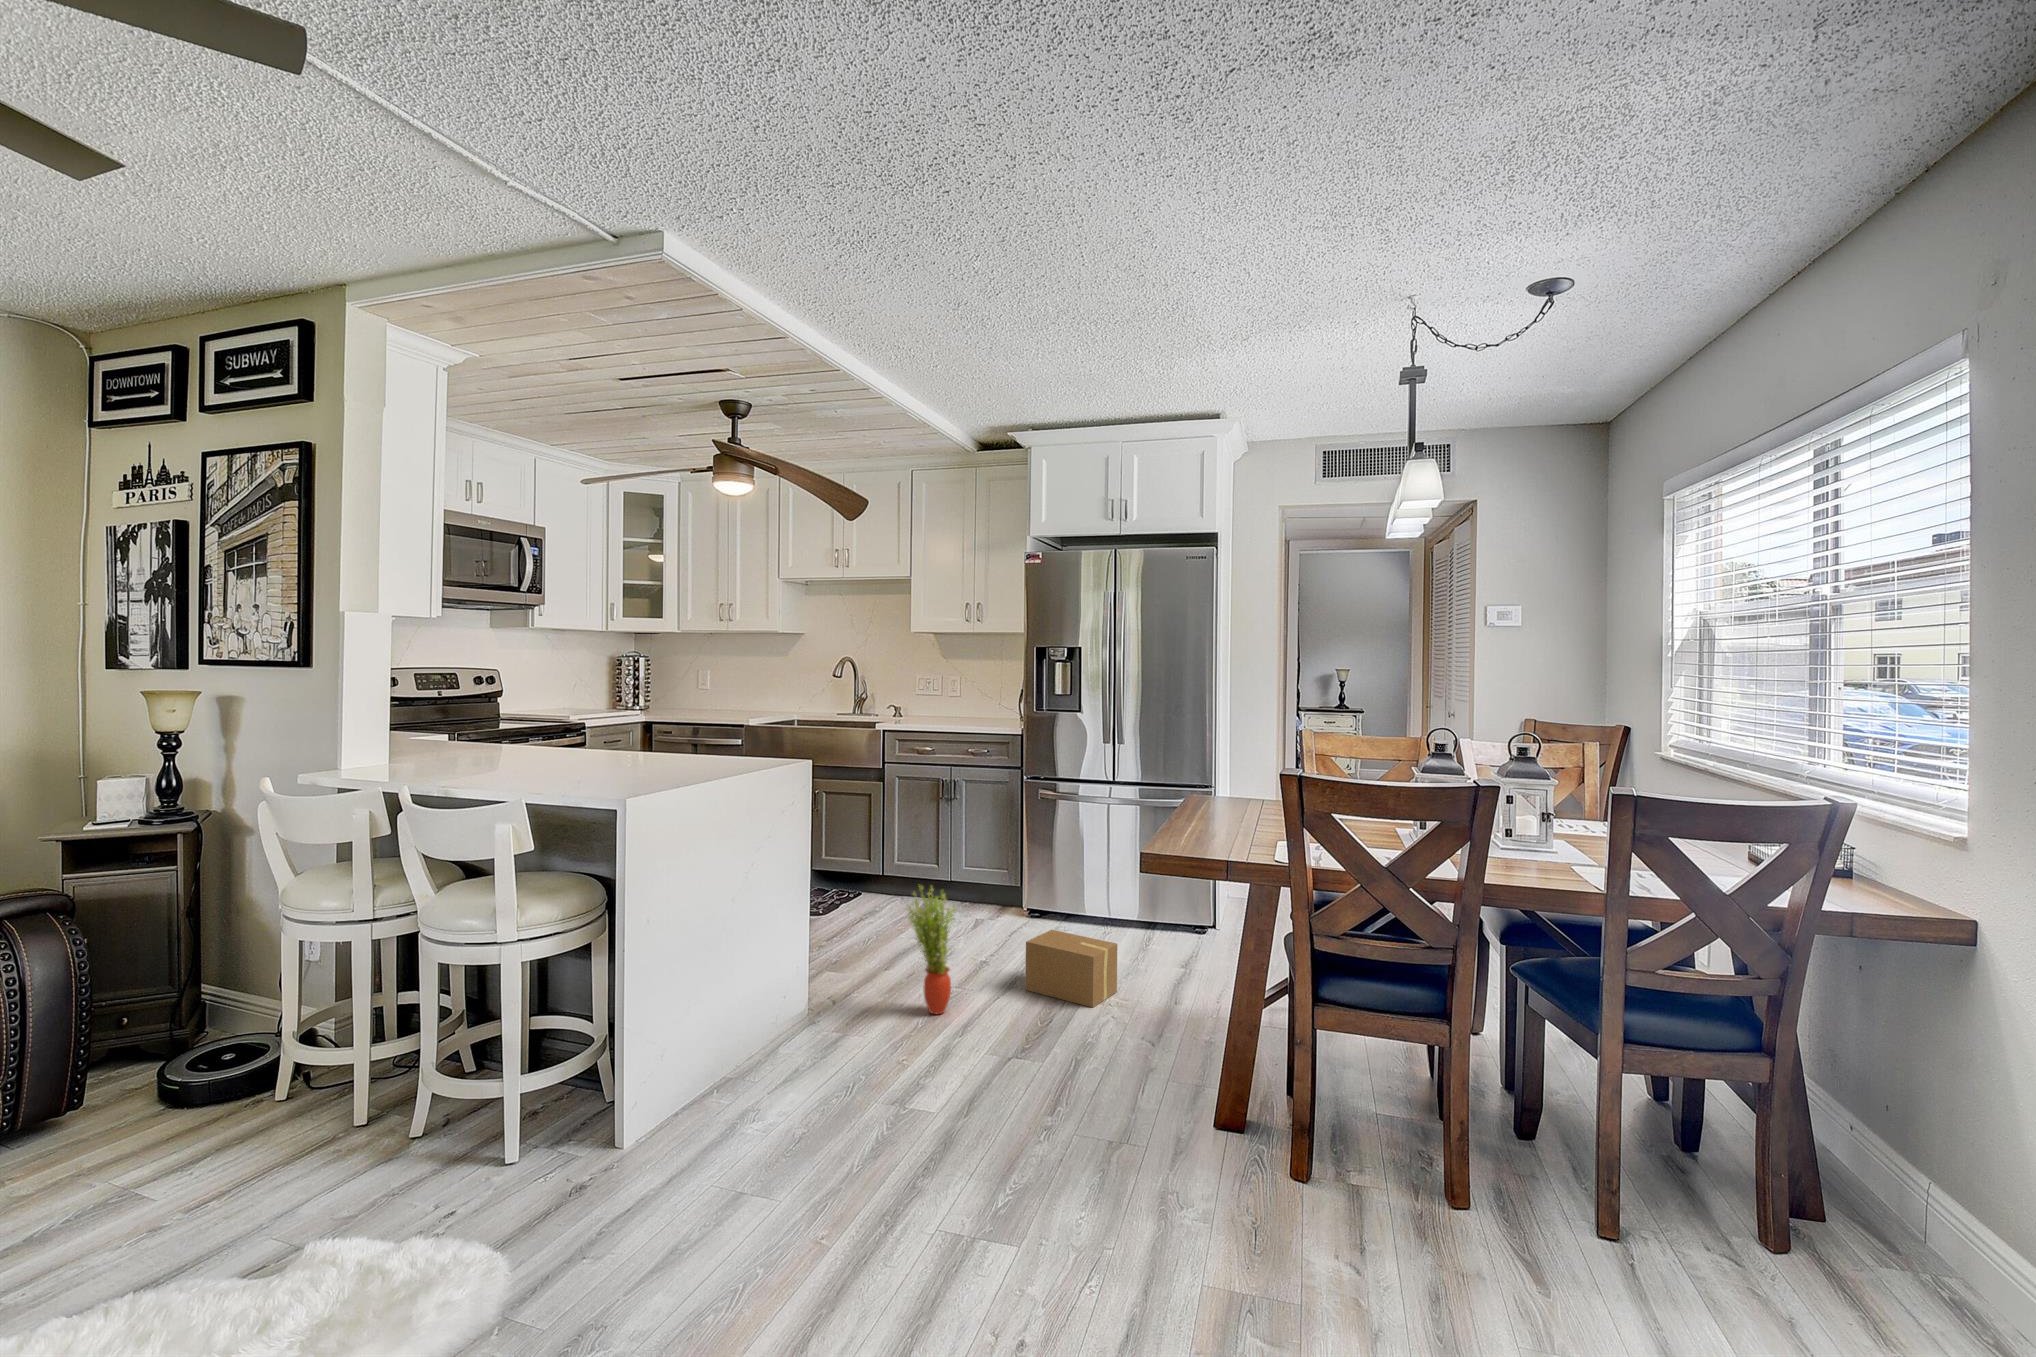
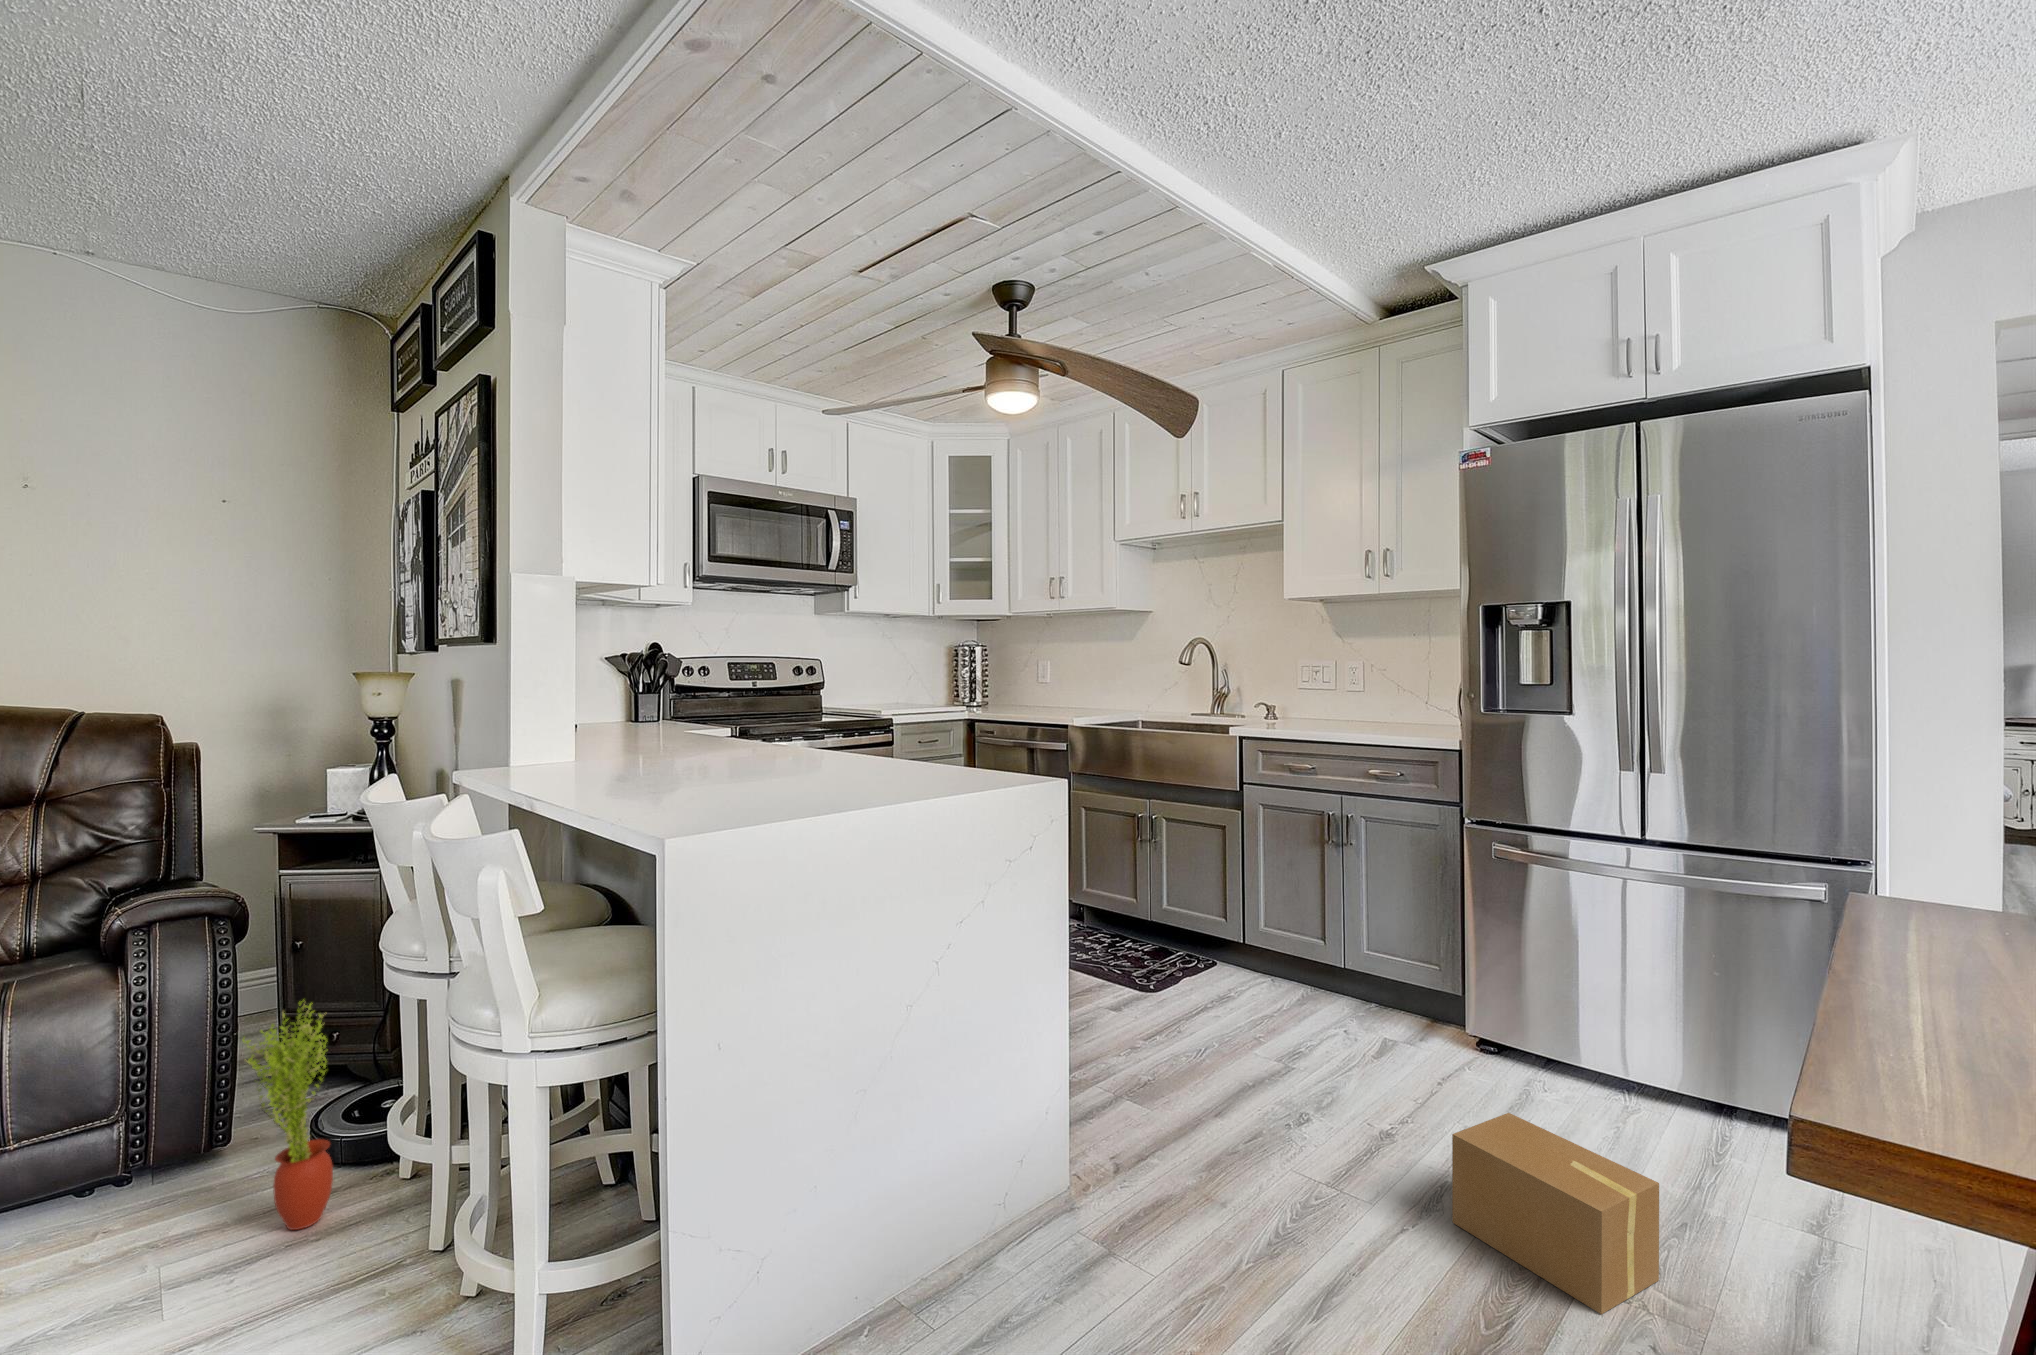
potted plant: present [908,885,956,1014] -> present [243,1001,333,1230]

